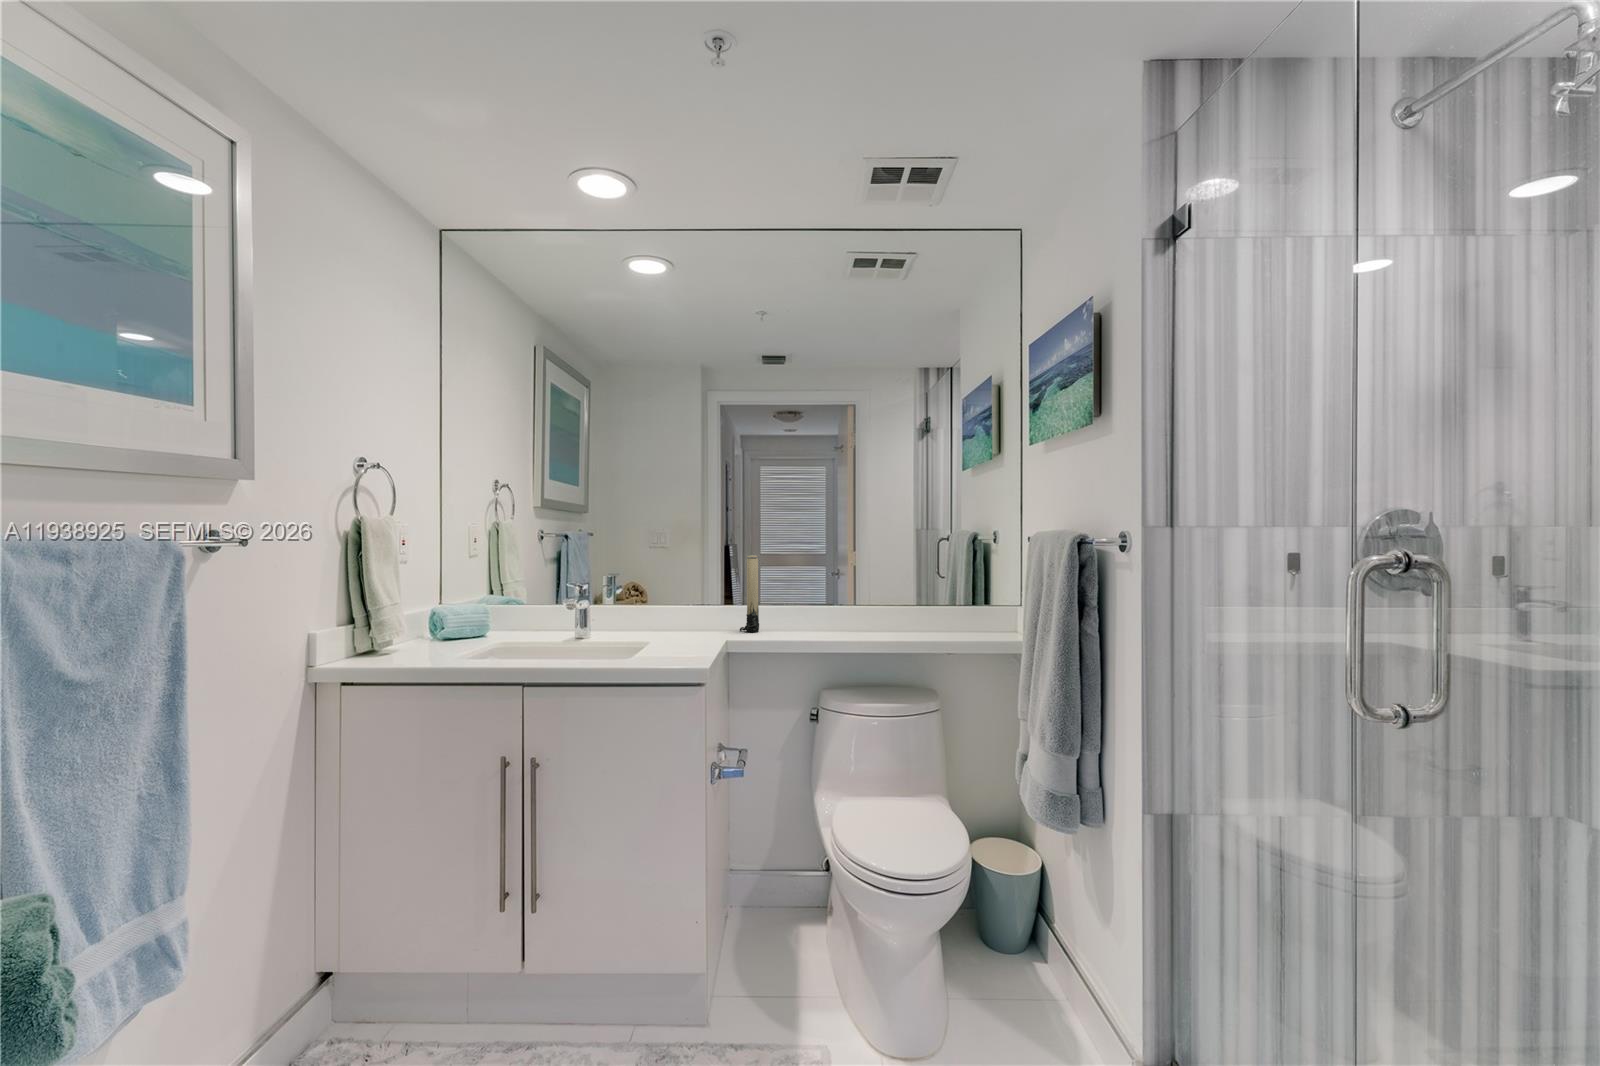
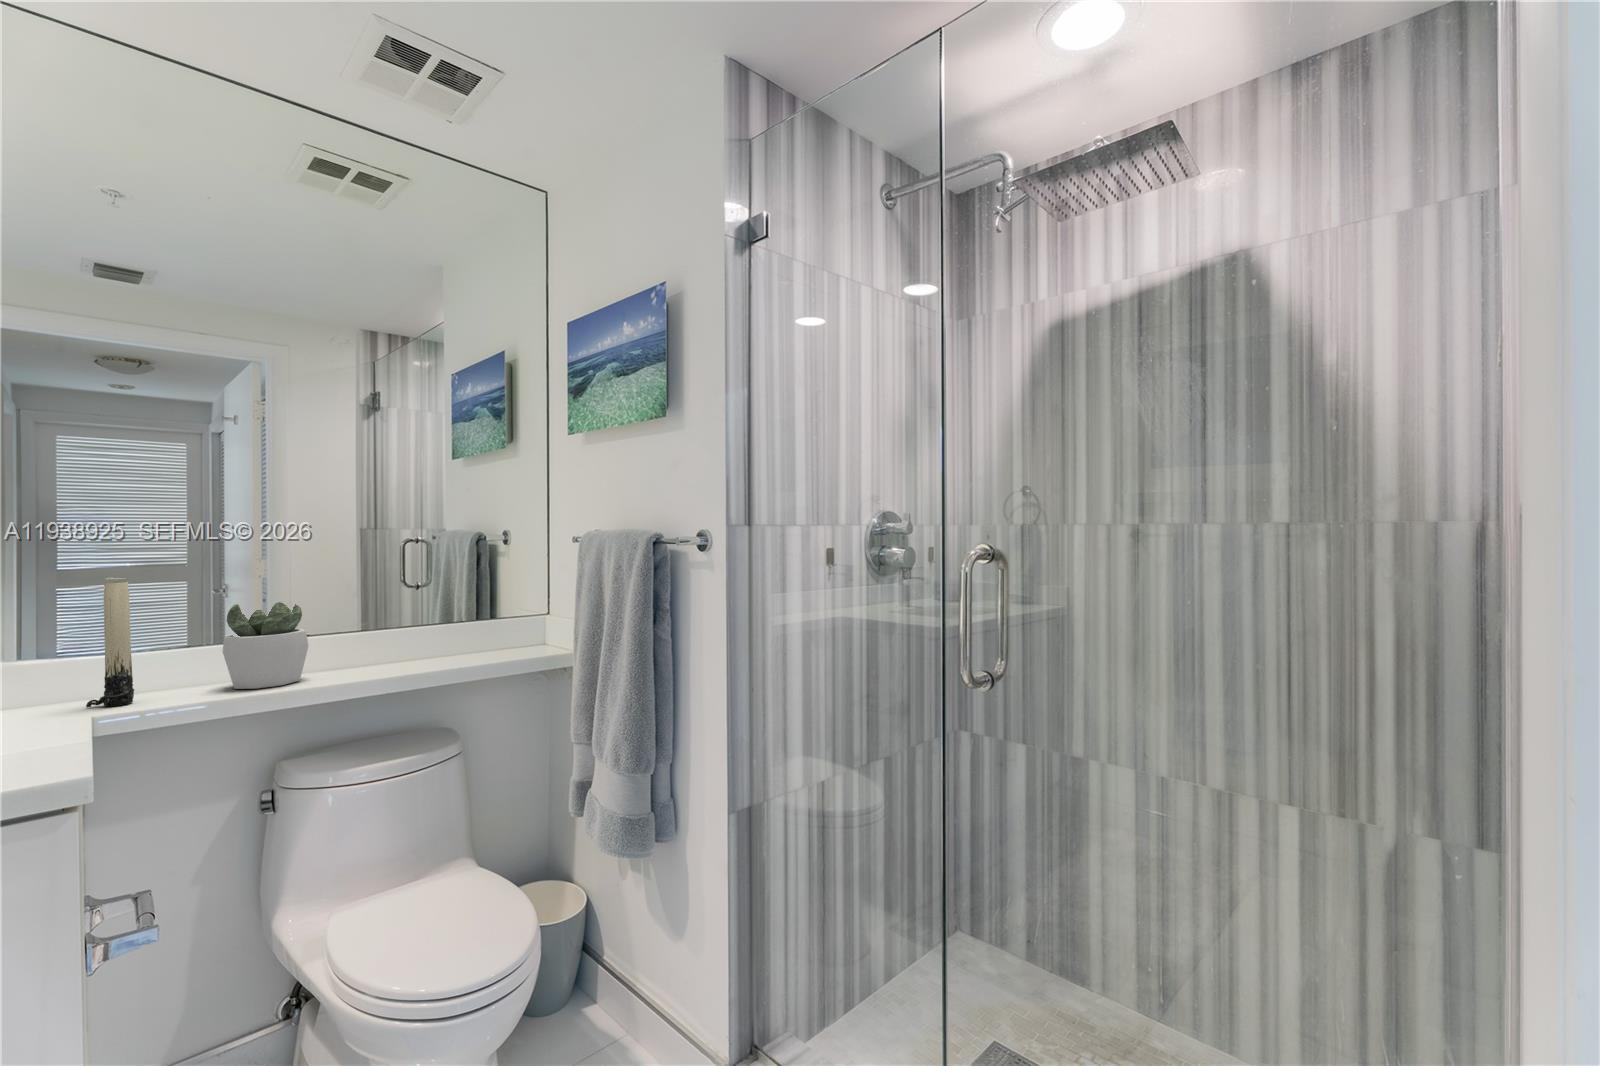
succulent plant: none [801,575,847,634] -> present [223,602,309,689]

